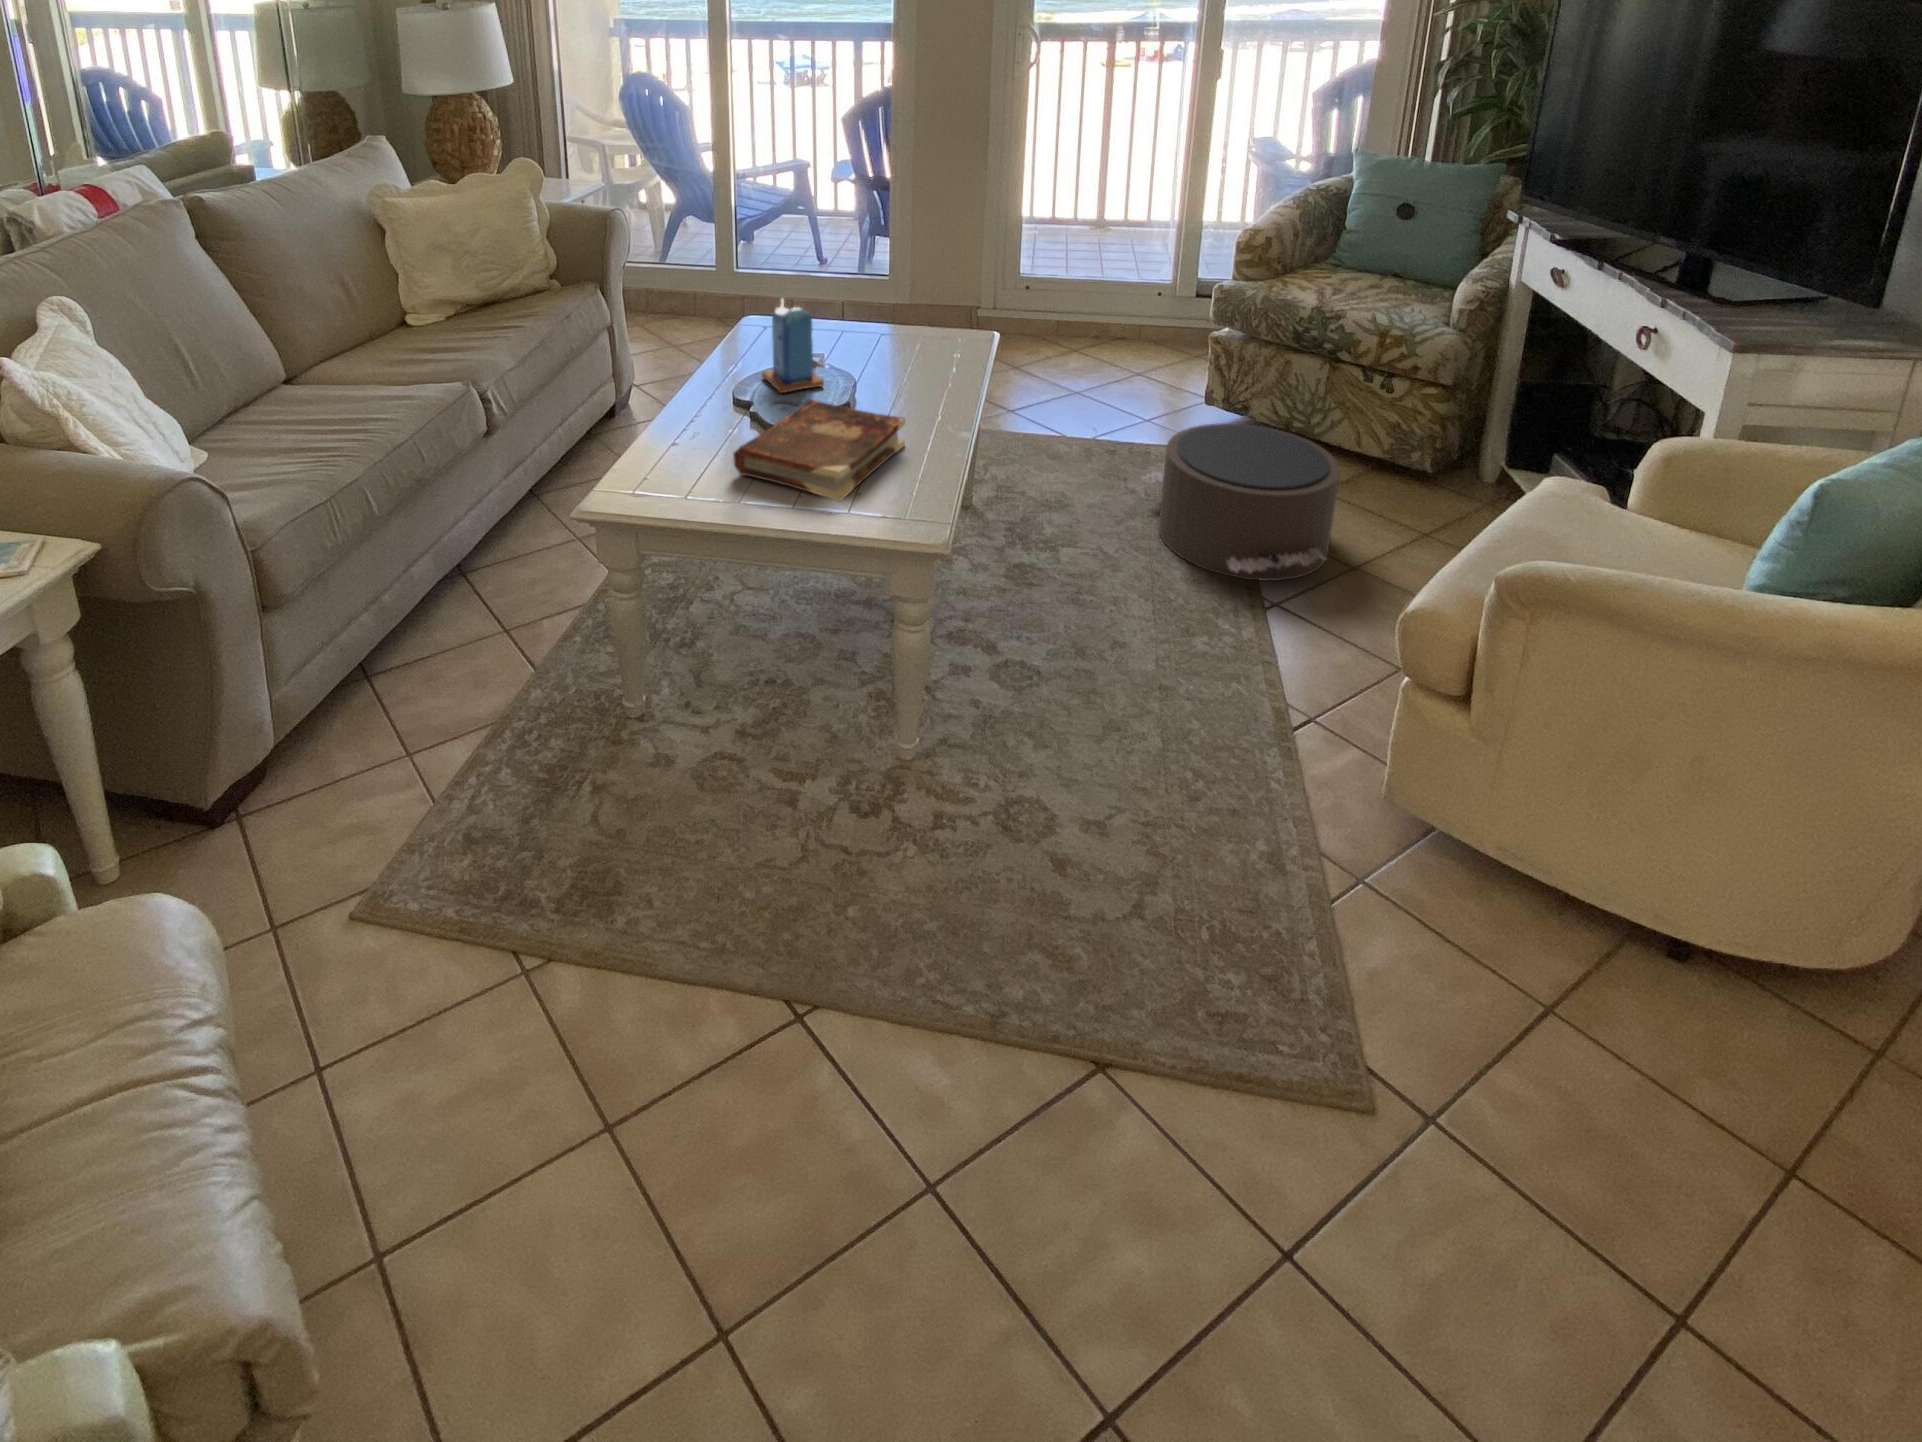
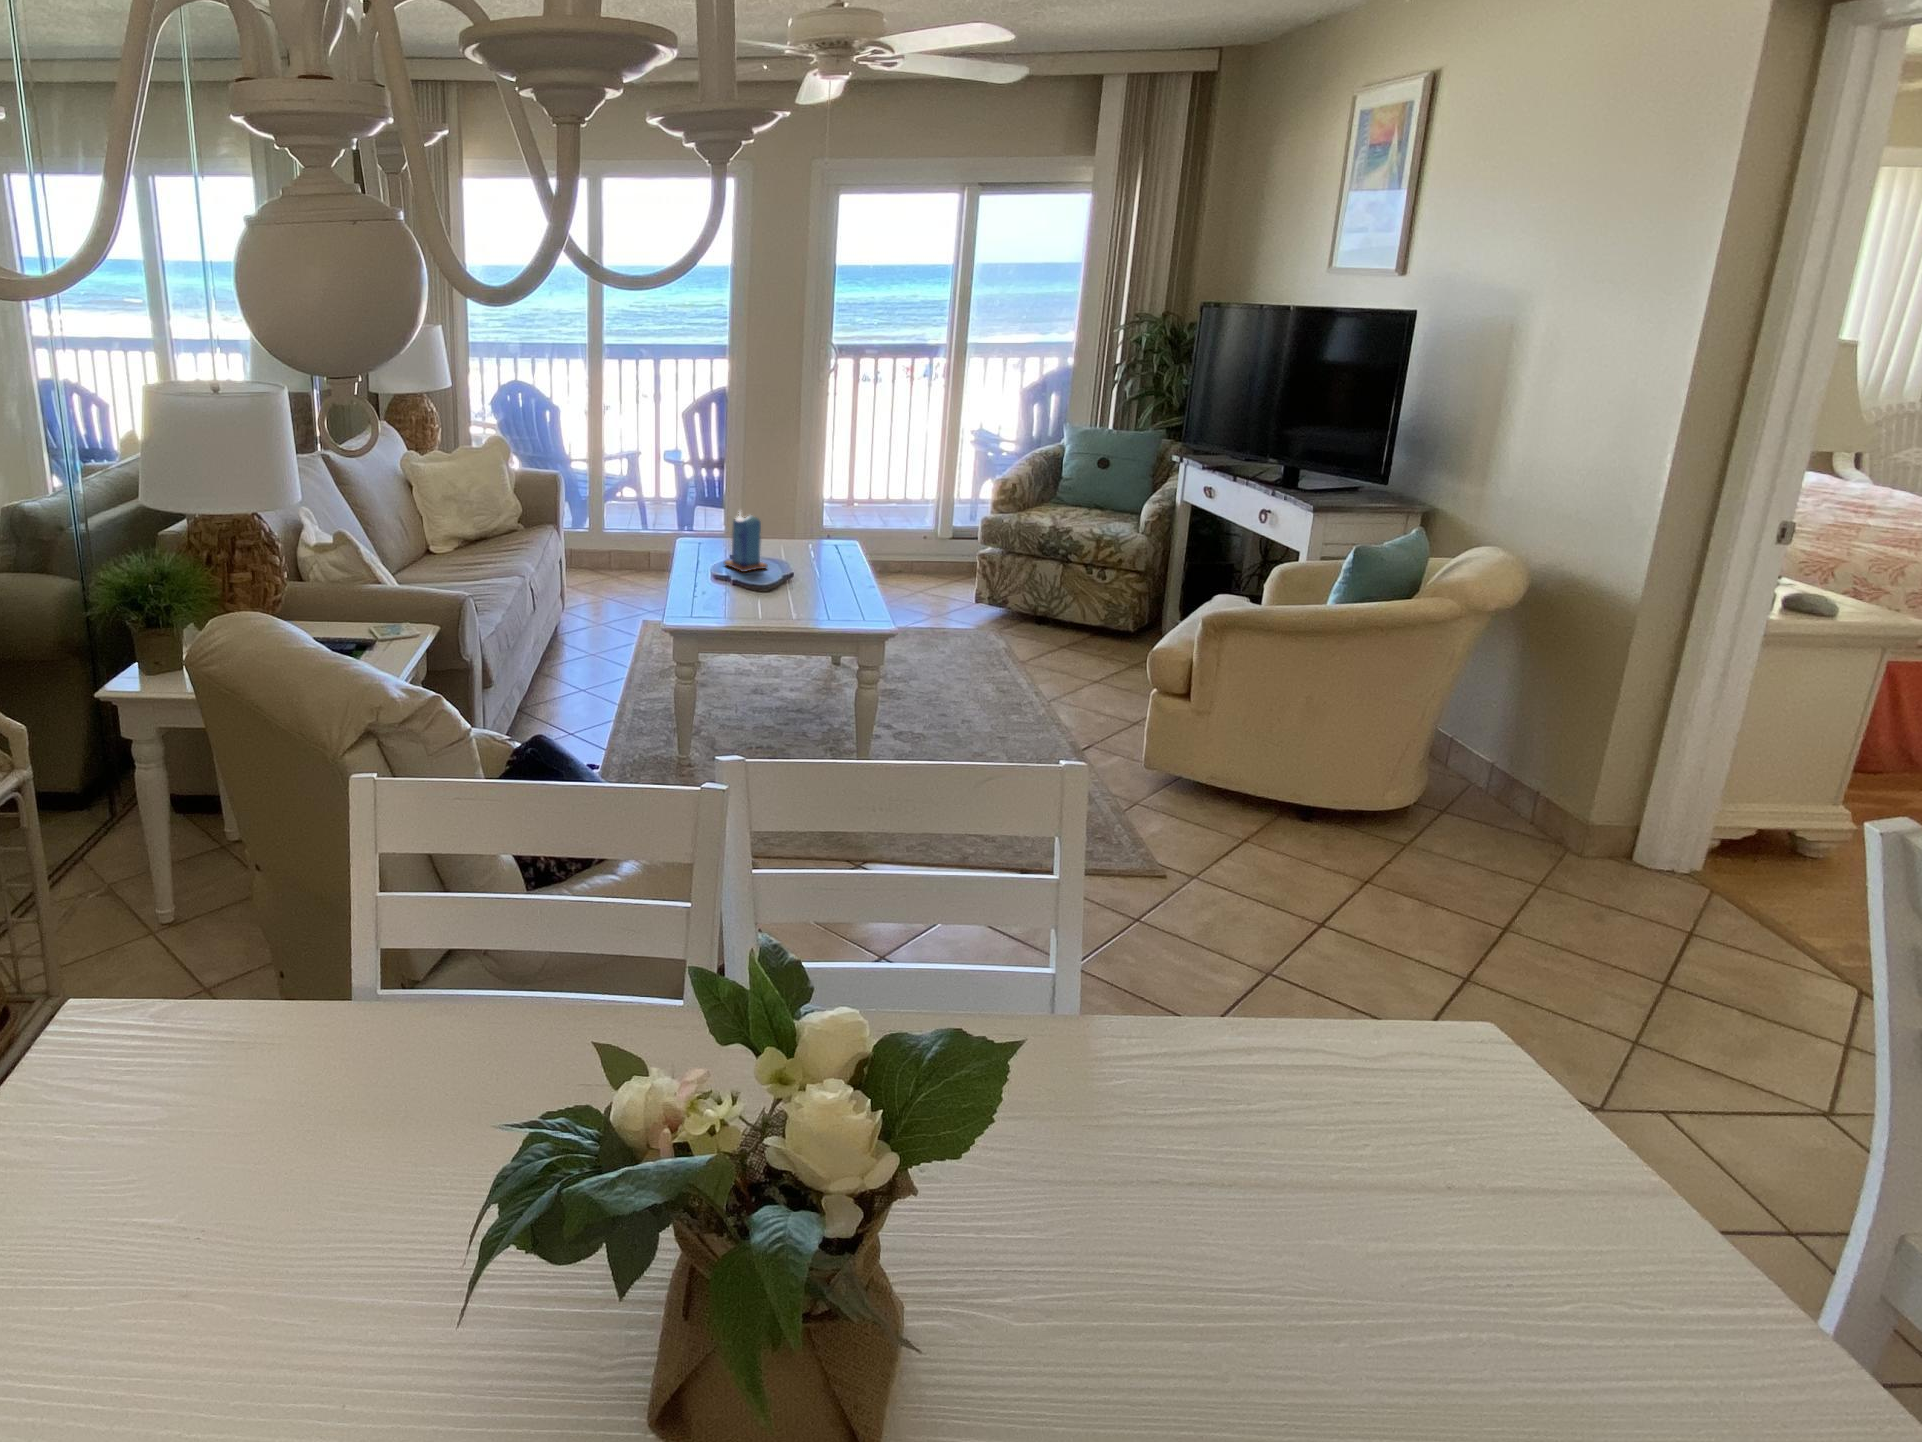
book: present [733,399,906,501] -> none [744,568,840,617]
pouf: present [1142,423,1340,581] -> none [950,599,1085,690]

